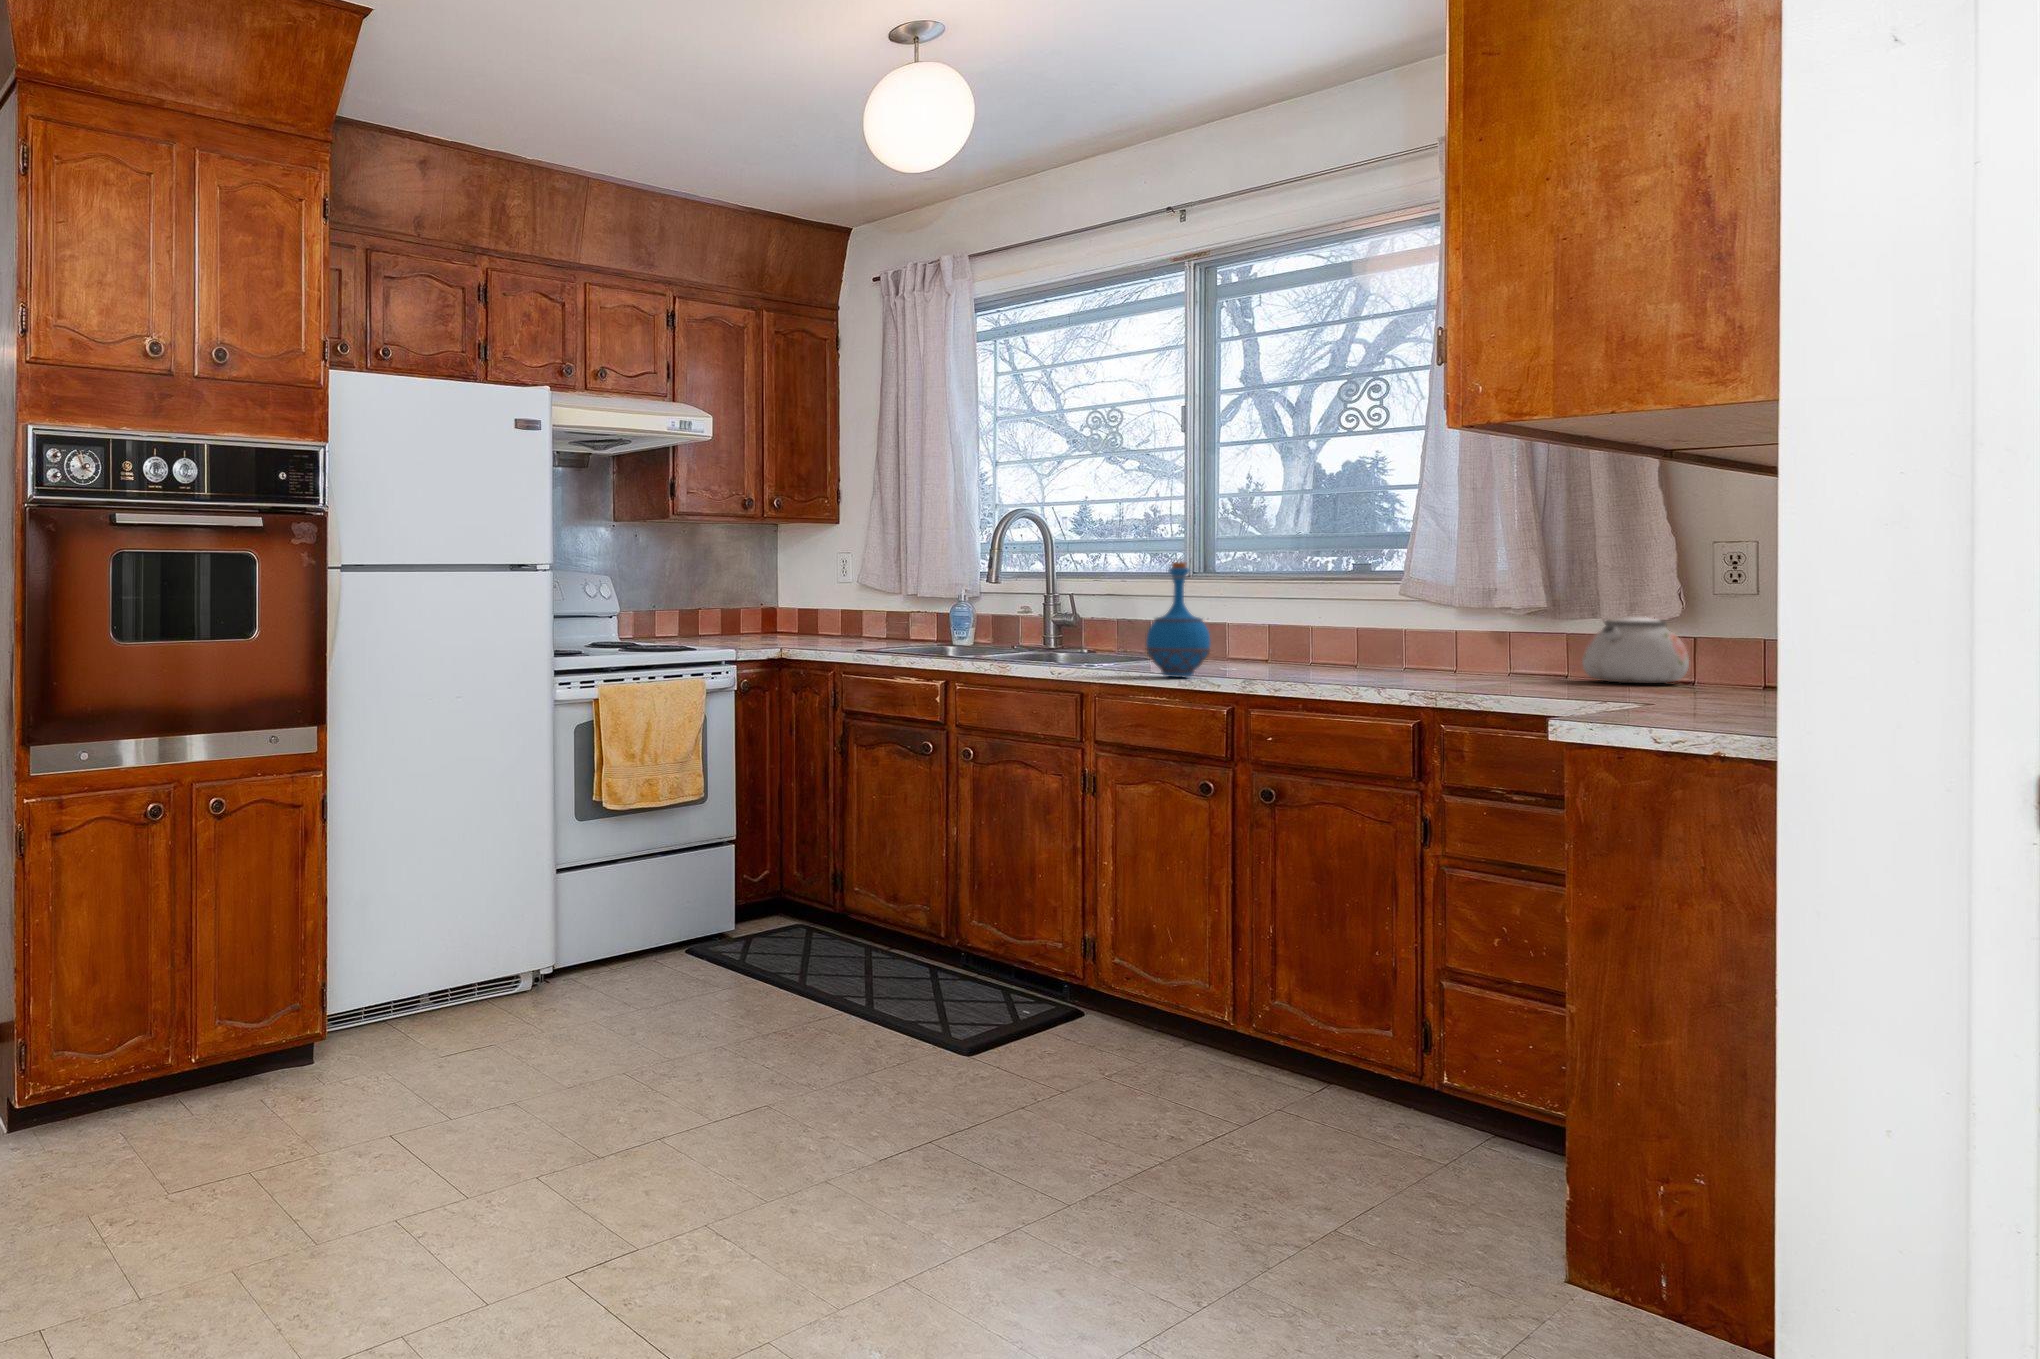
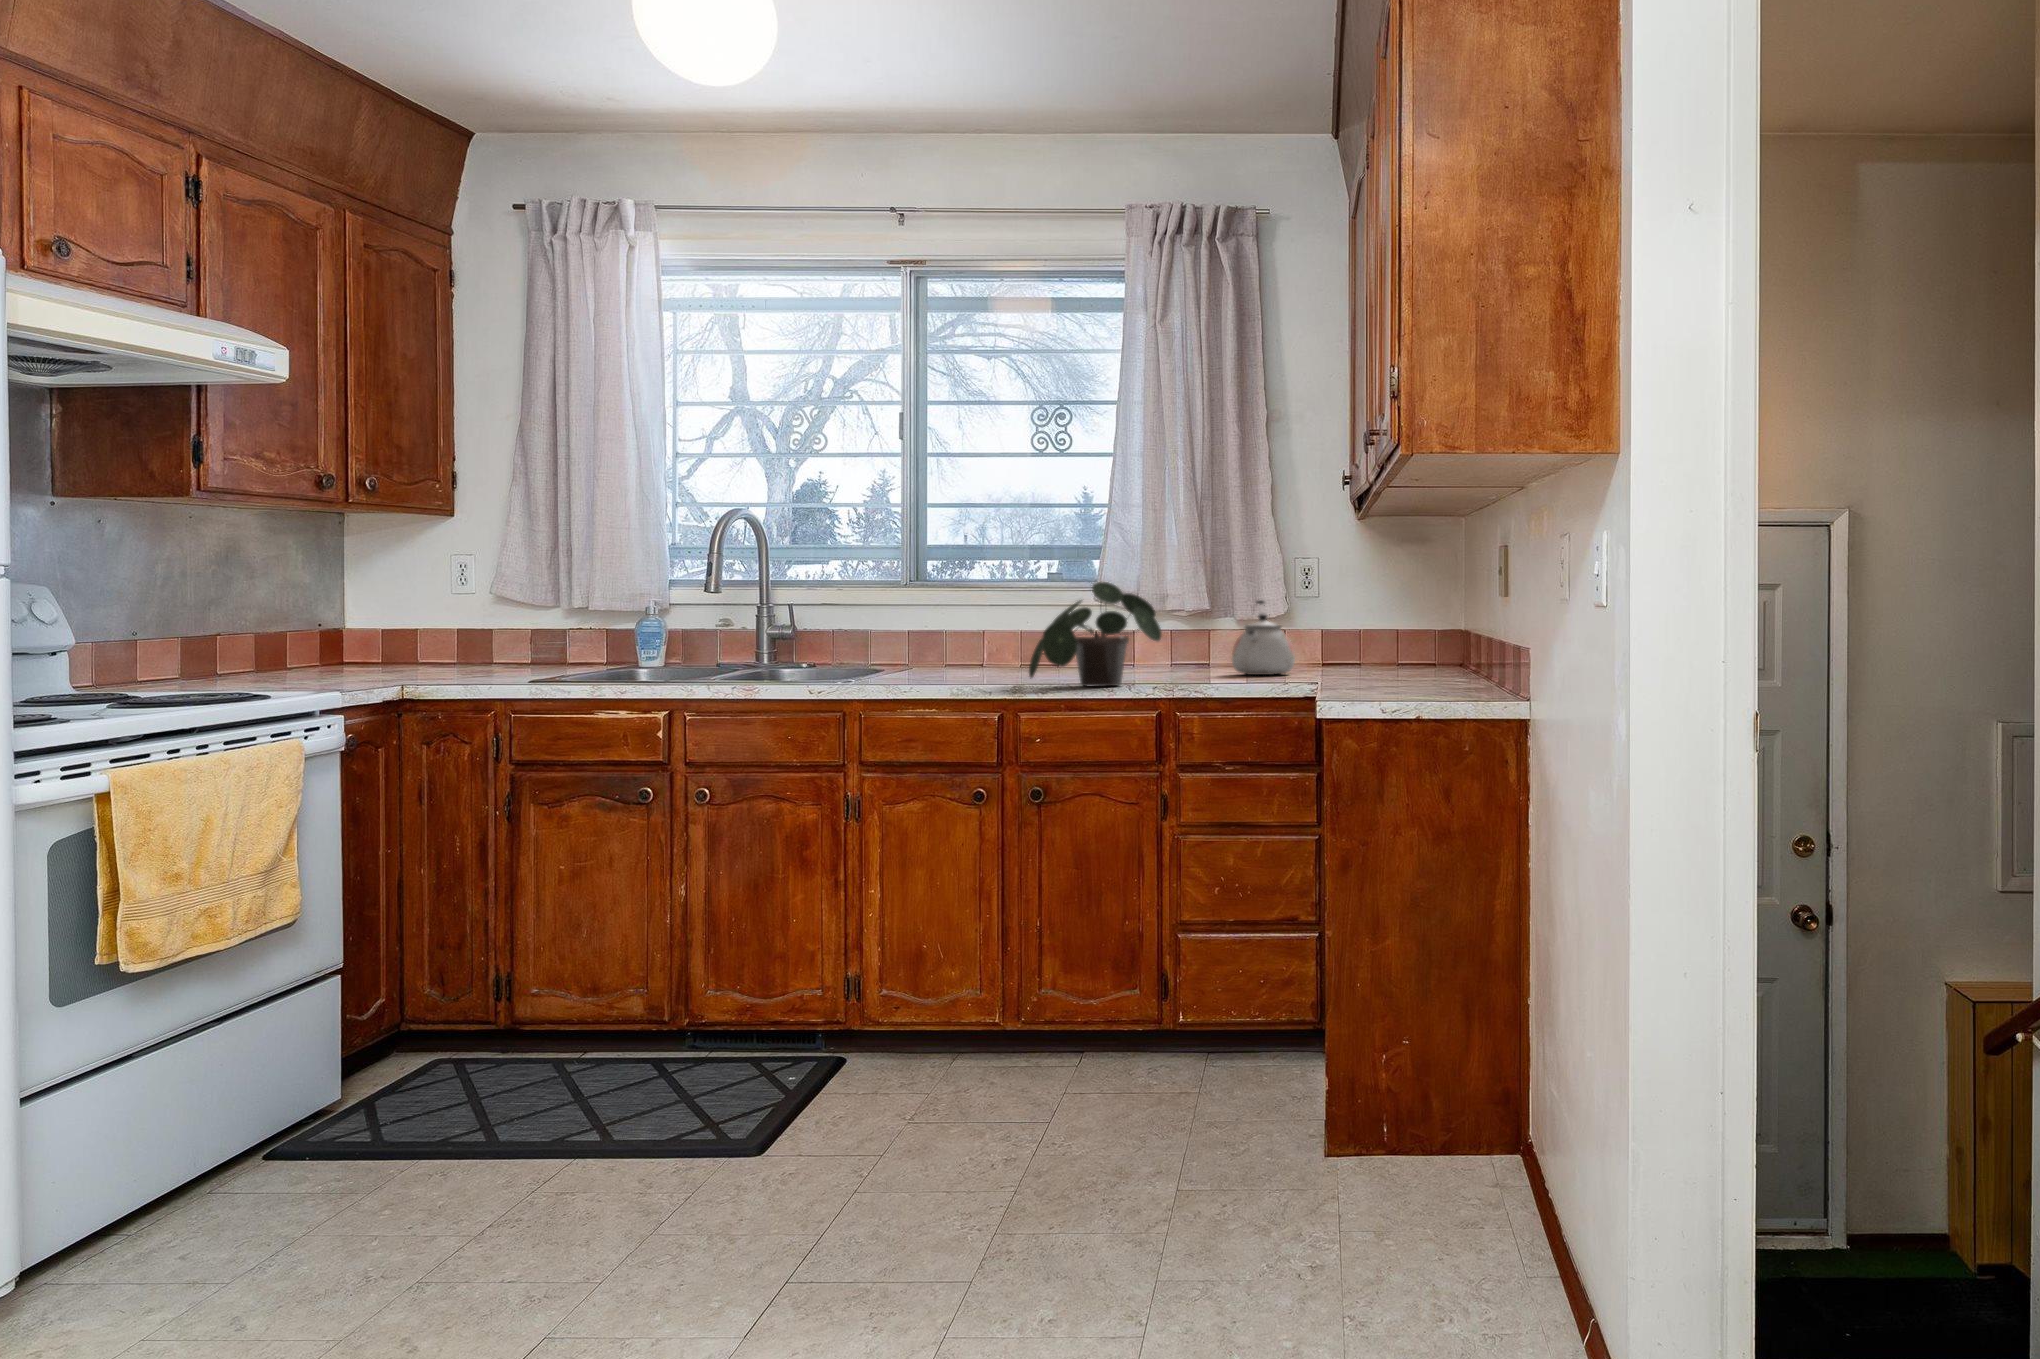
bottle: present [1146,562,1210,677] -> none [907,569,969,687]
potted plant: none [1269,573,1438,687] -> present [1029,582,1162,687]

